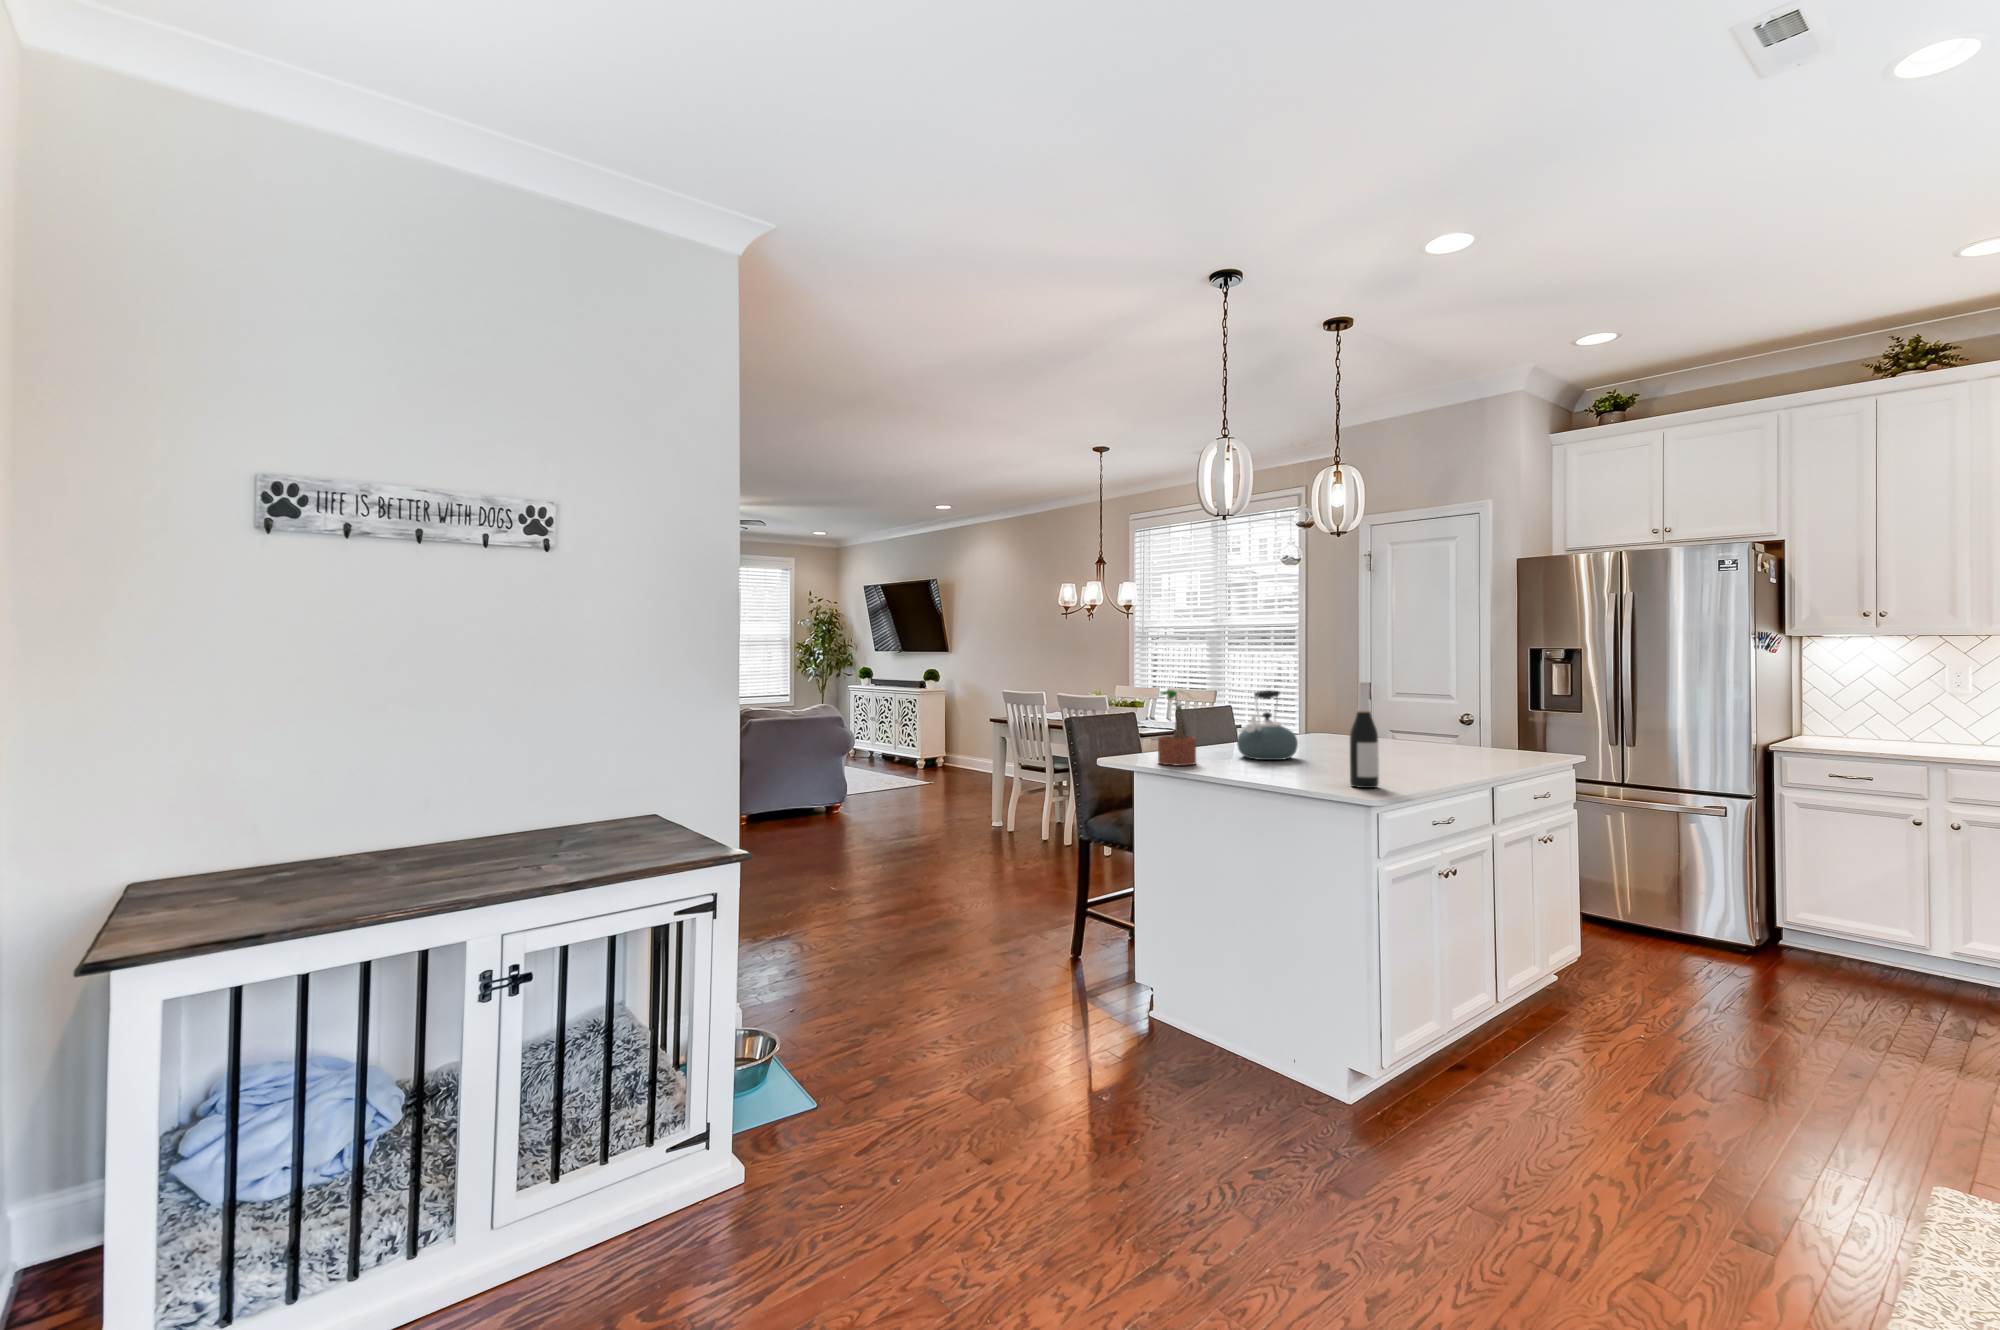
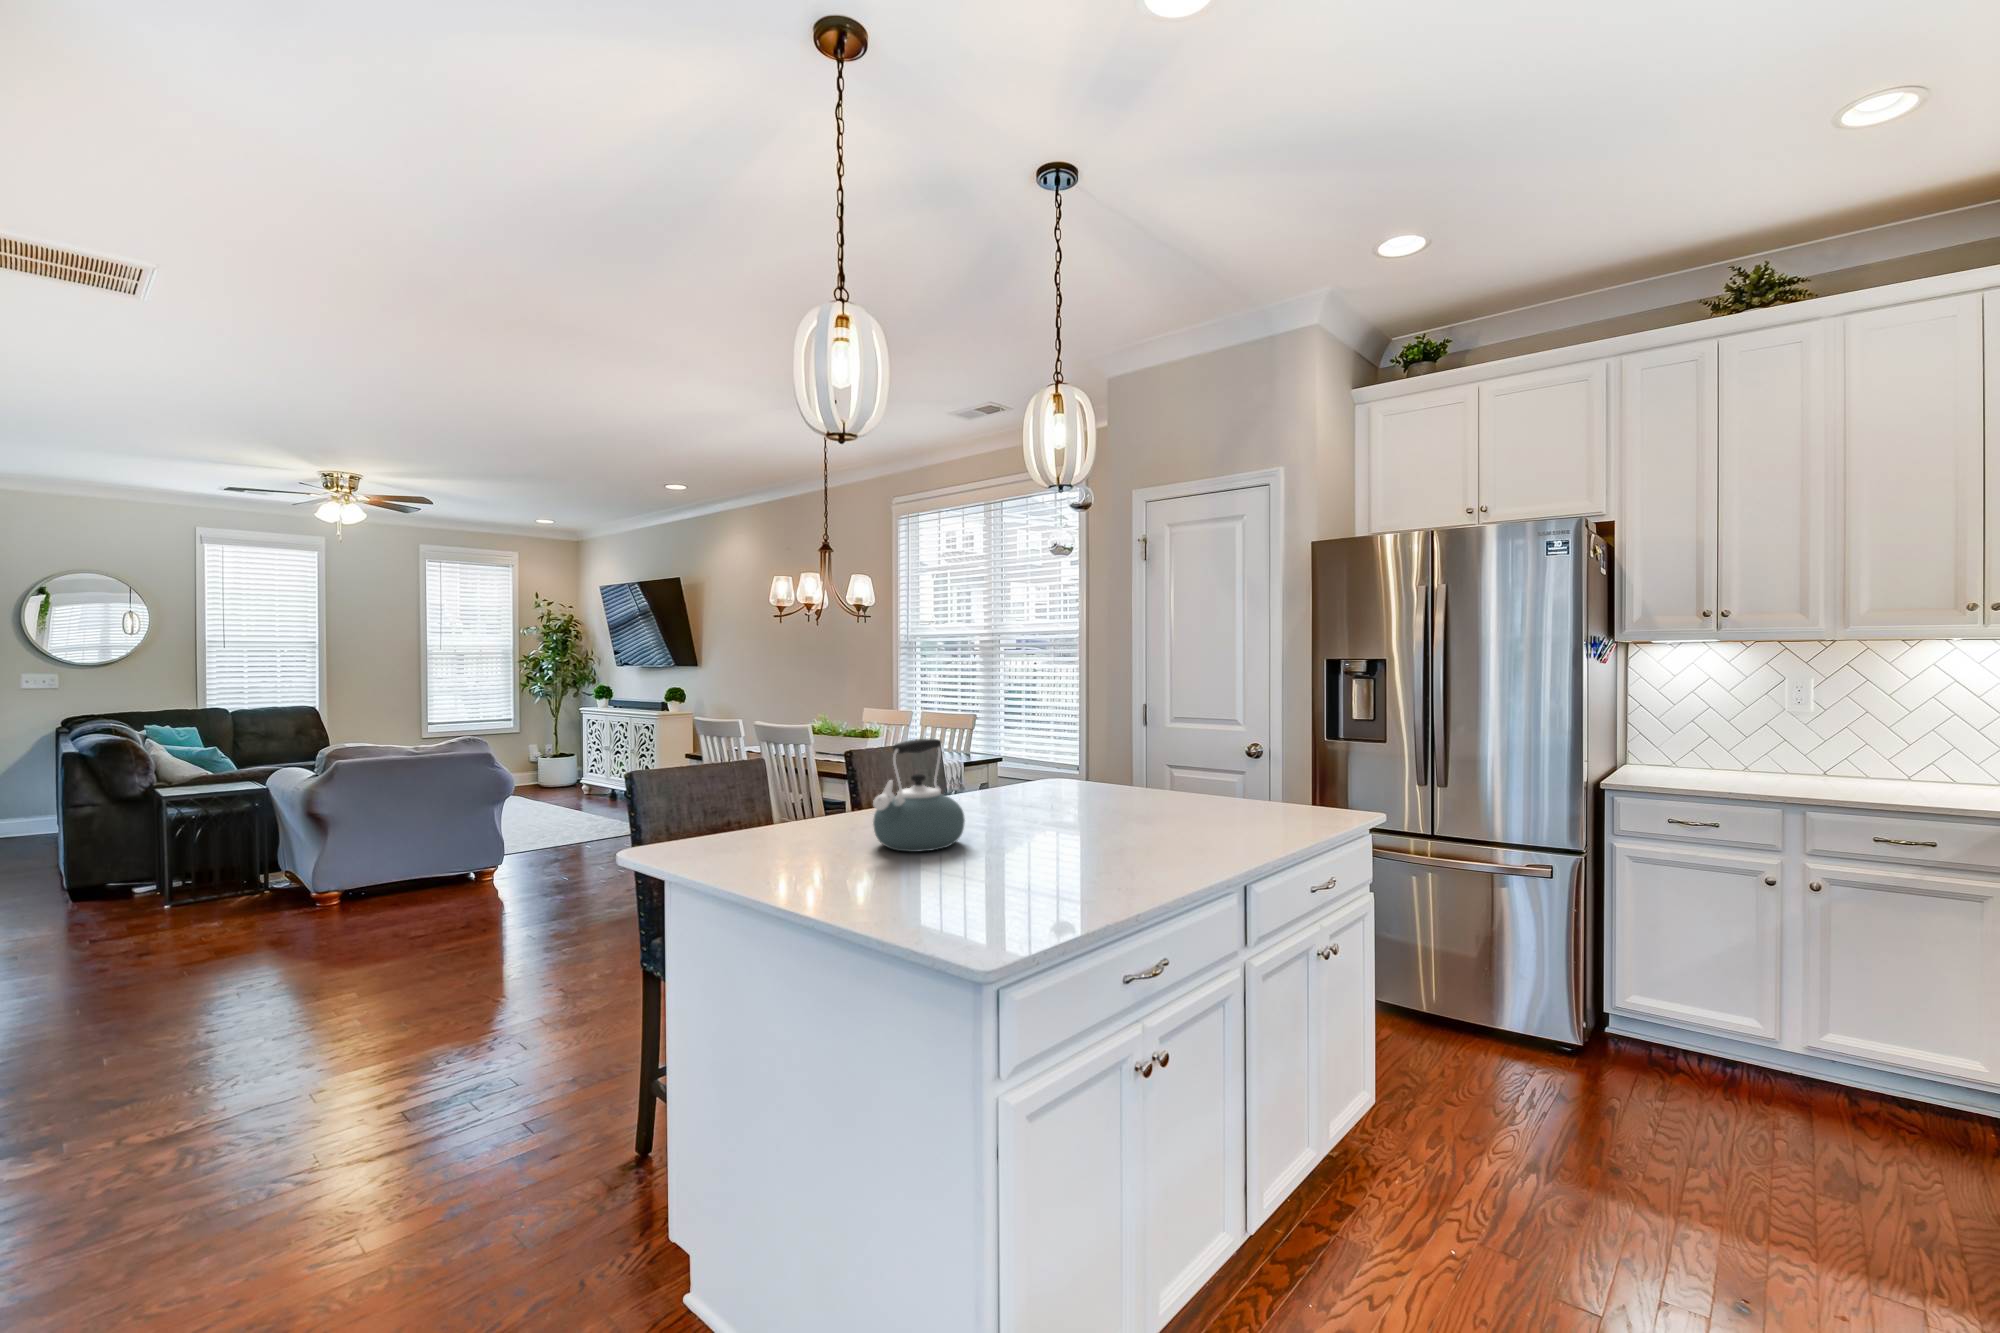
wine bottle: present [1350,683,1379,788] -> none [980,741,1029,931]
potted plant: present [1158,690,1196,766] -> none [719,746,791,874]

